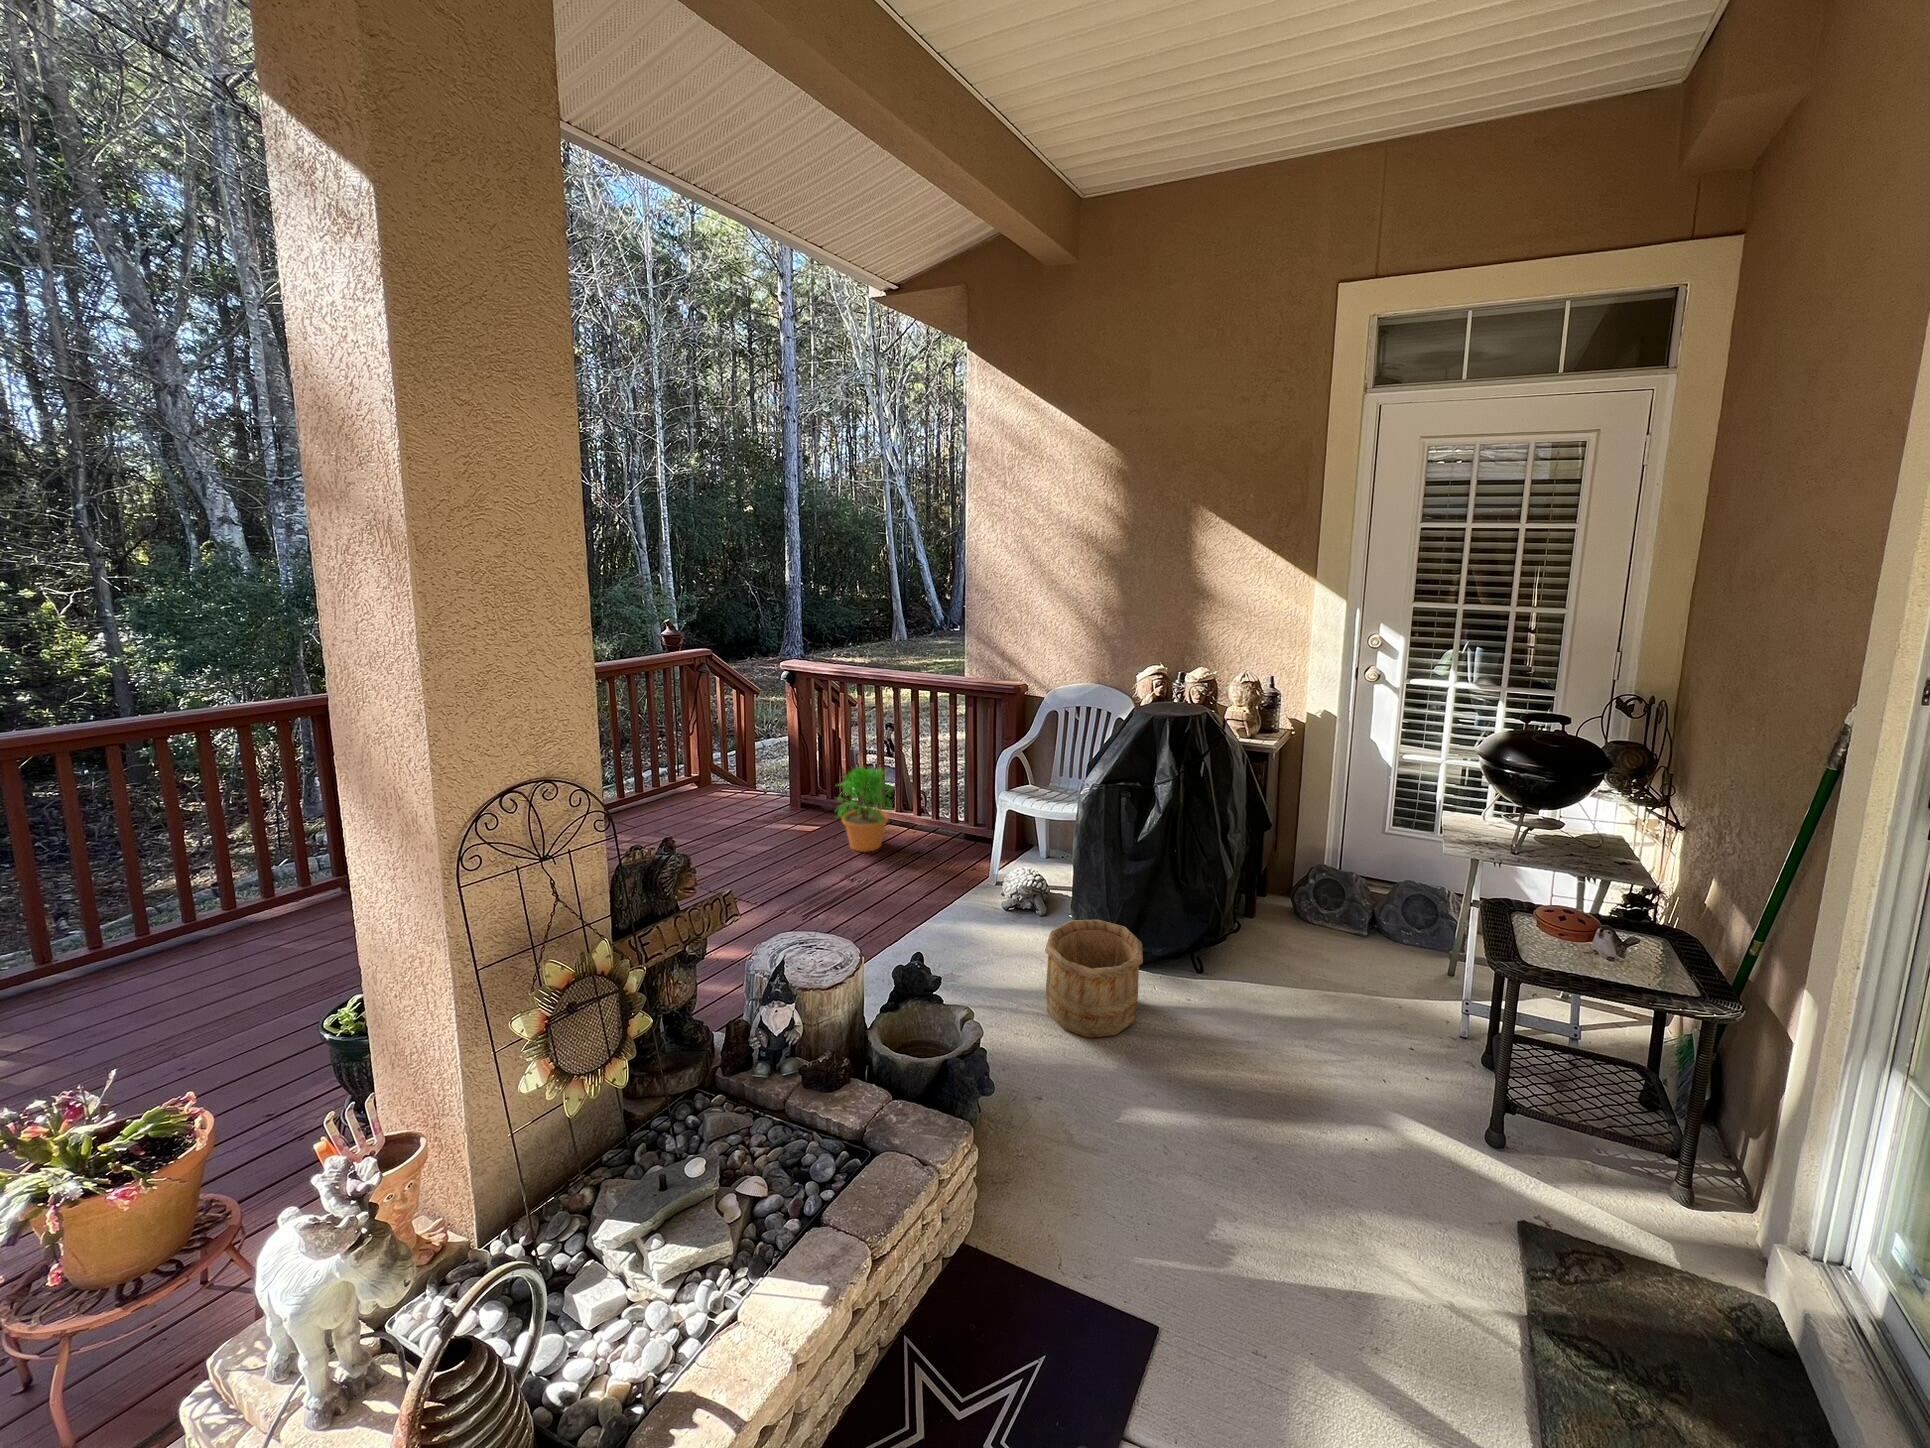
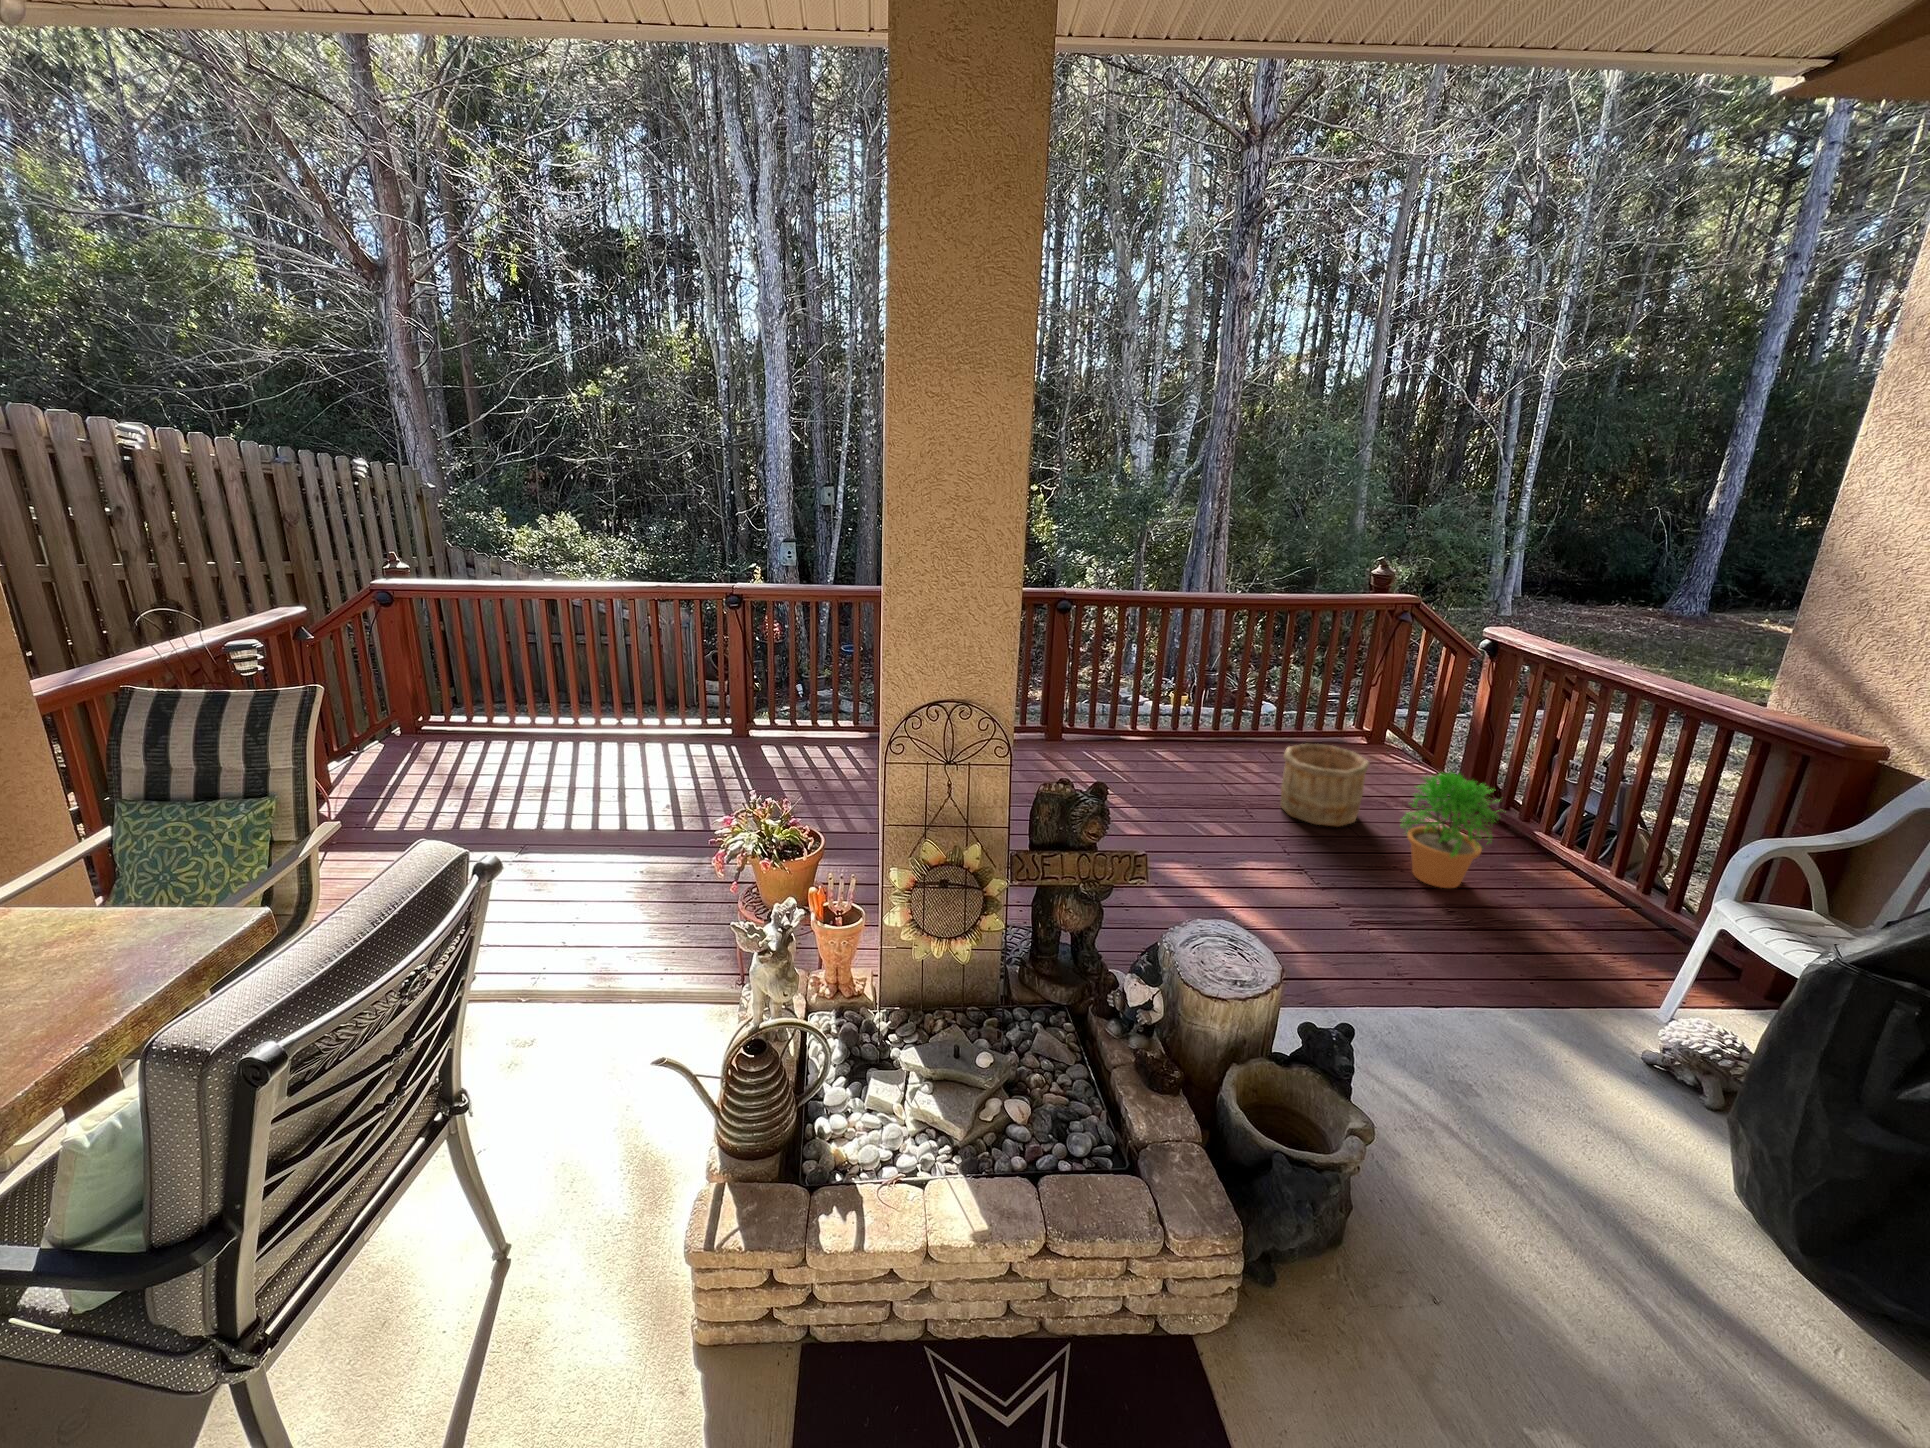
wooden bucket: present [1045,920,1143,1038] -> present [1281,744,1370,827]

